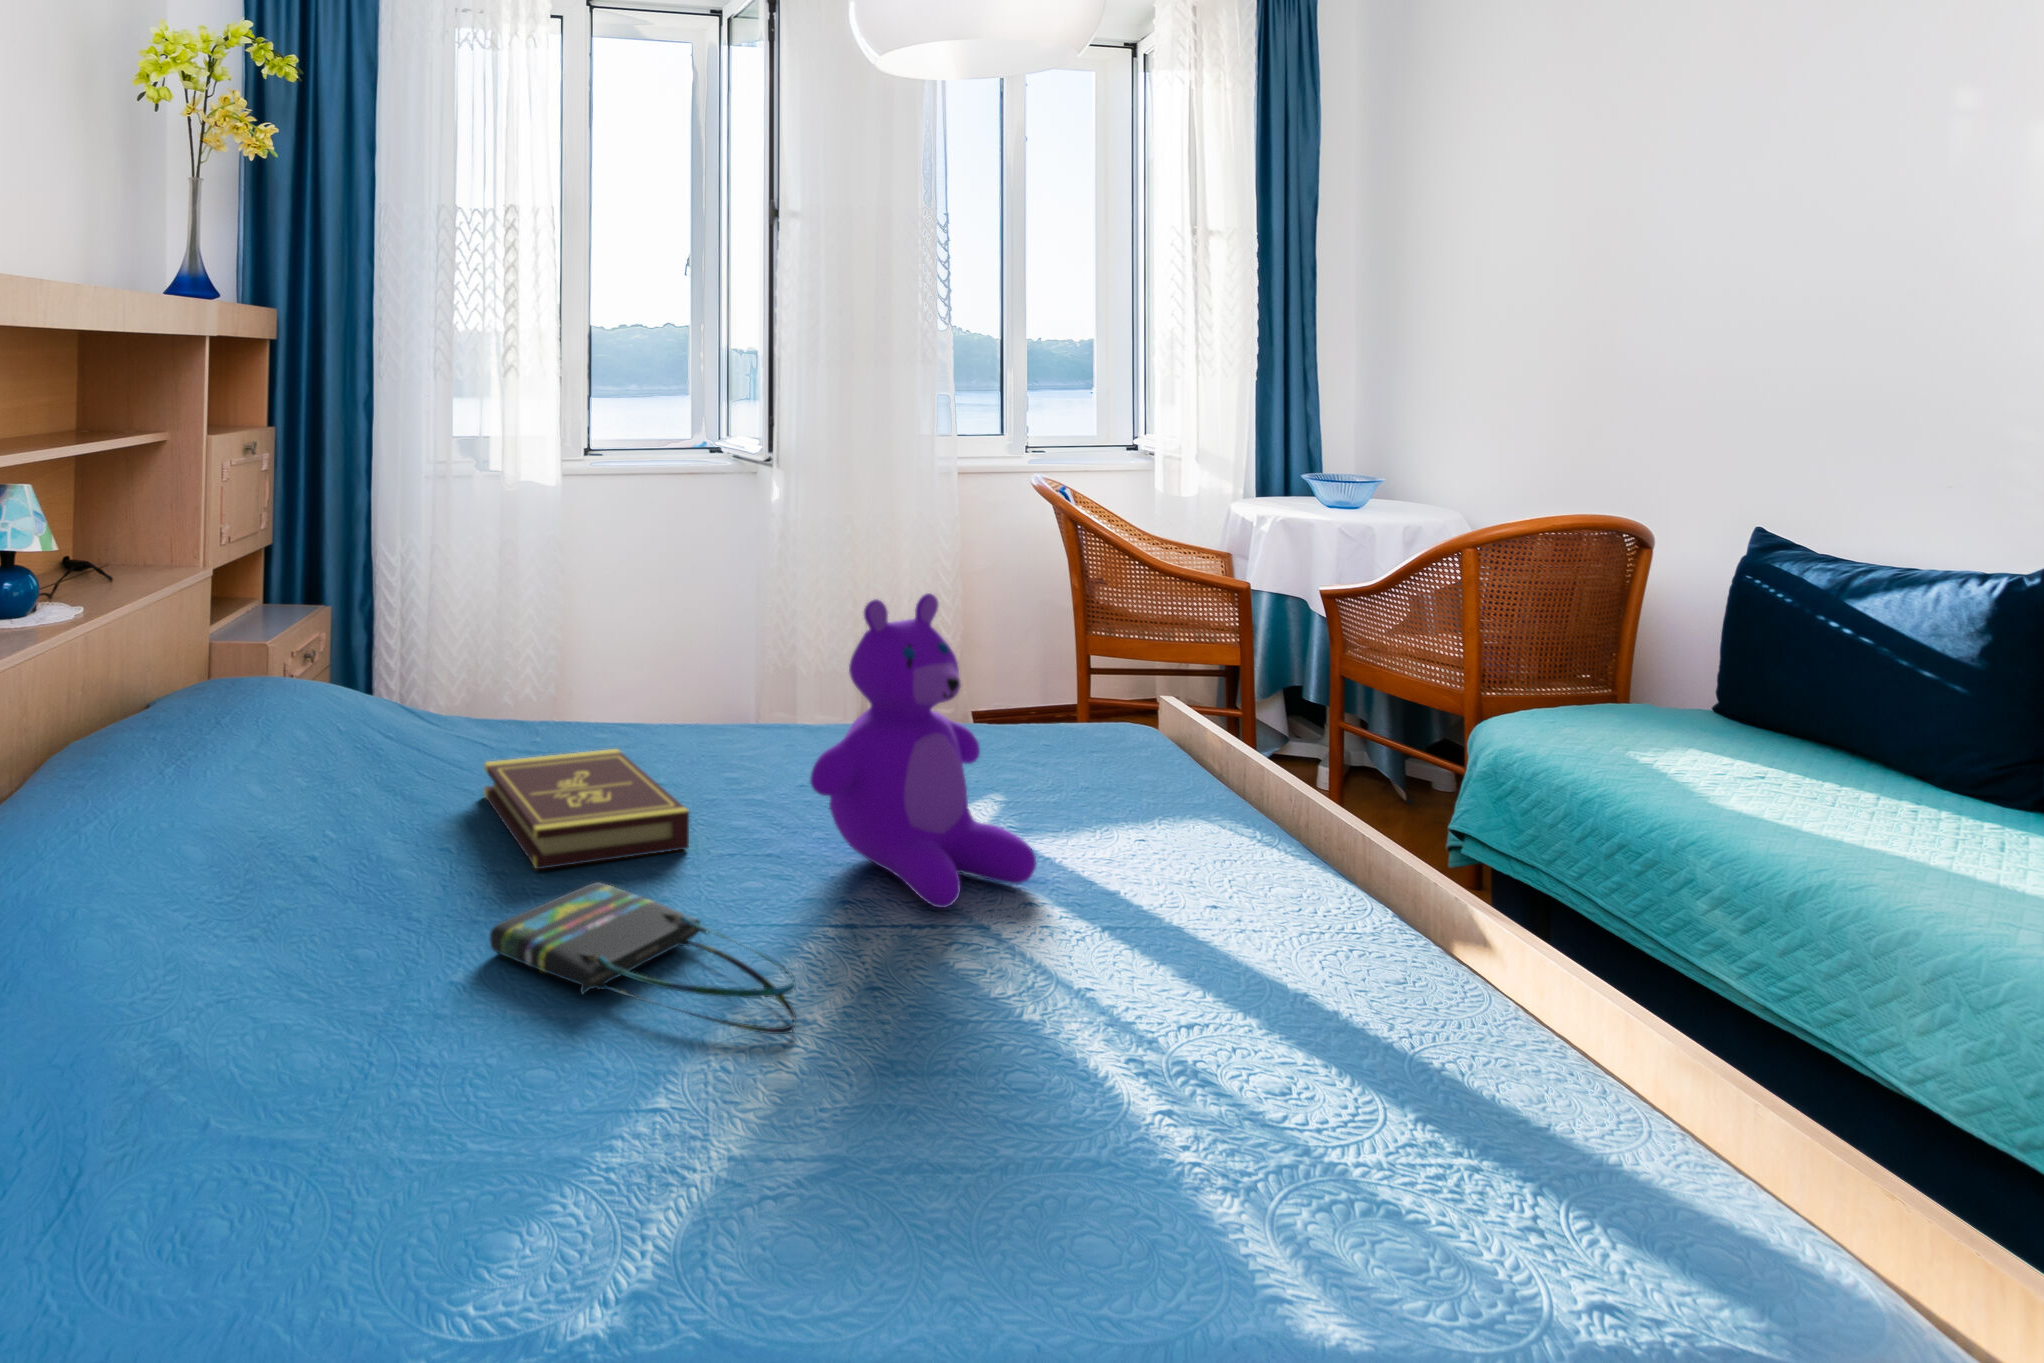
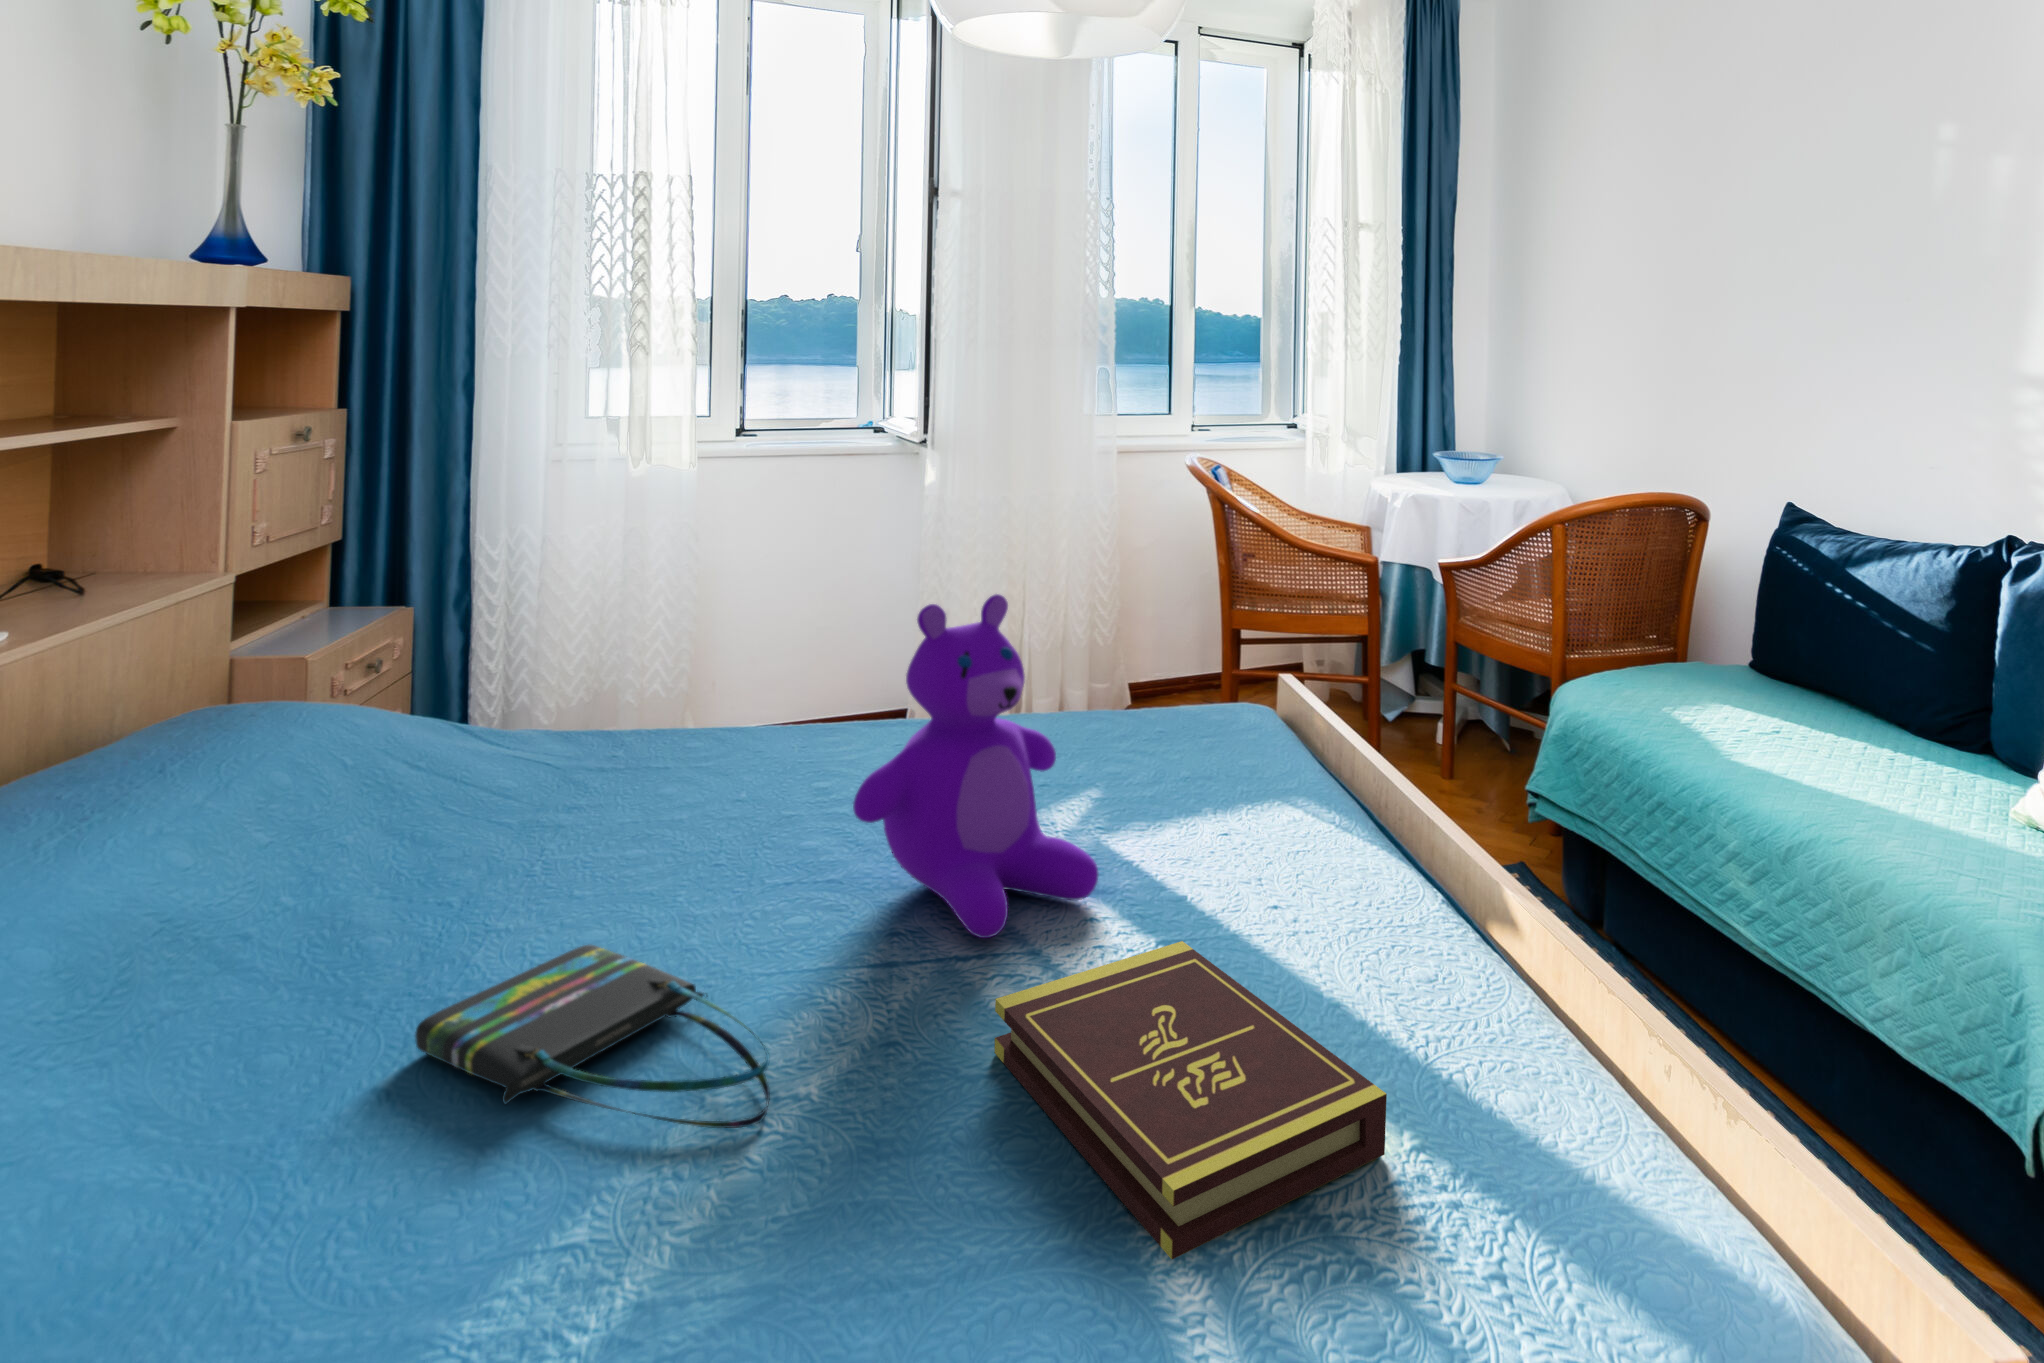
book: present [484,749,689,869] -> present [994,941,1387,1259]

